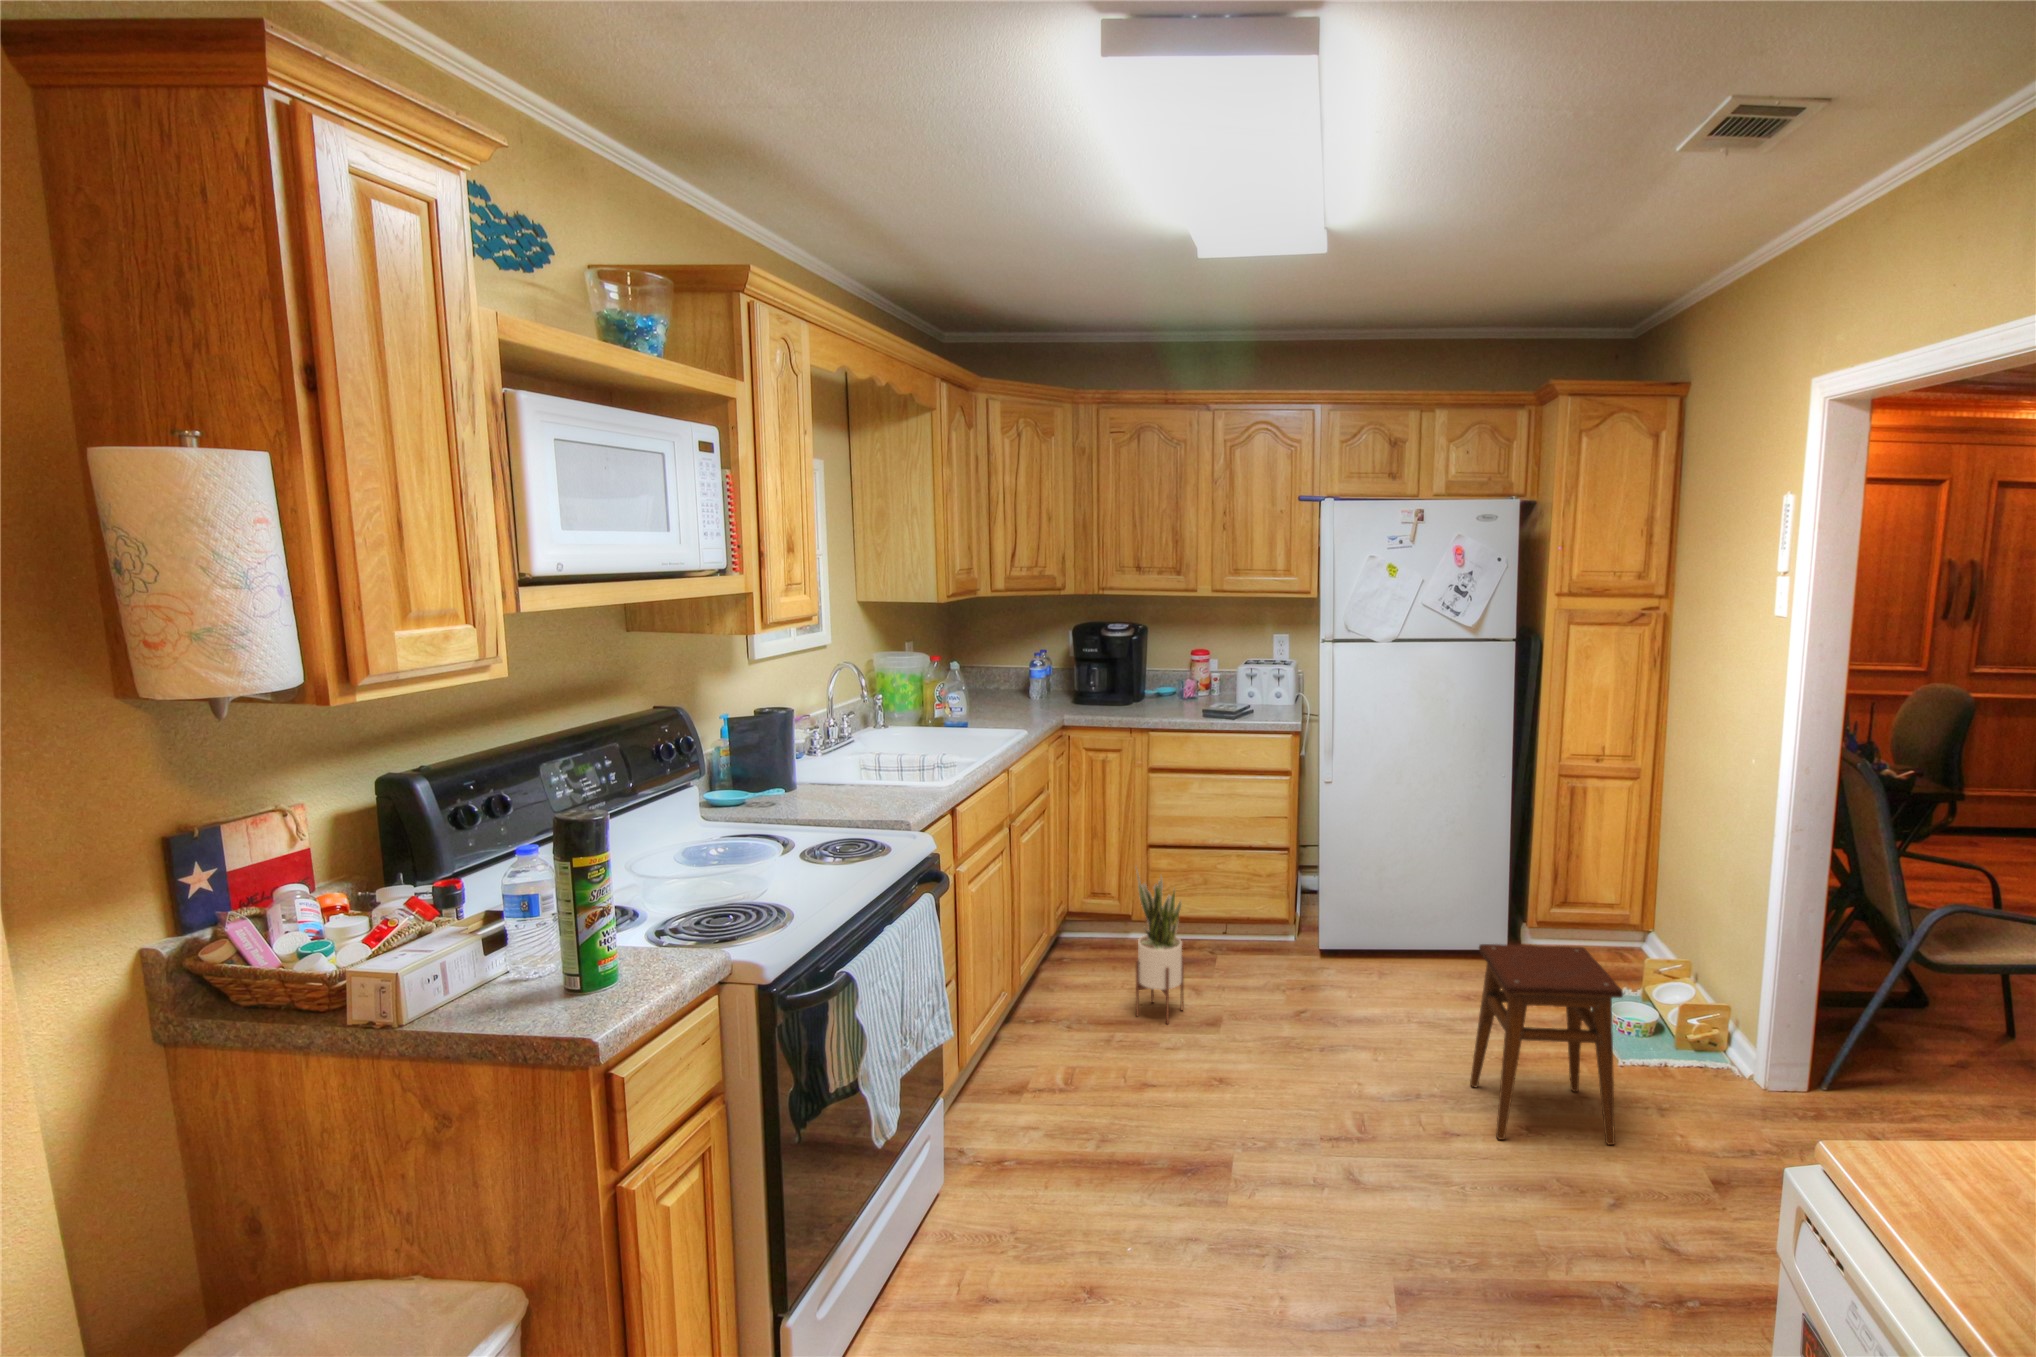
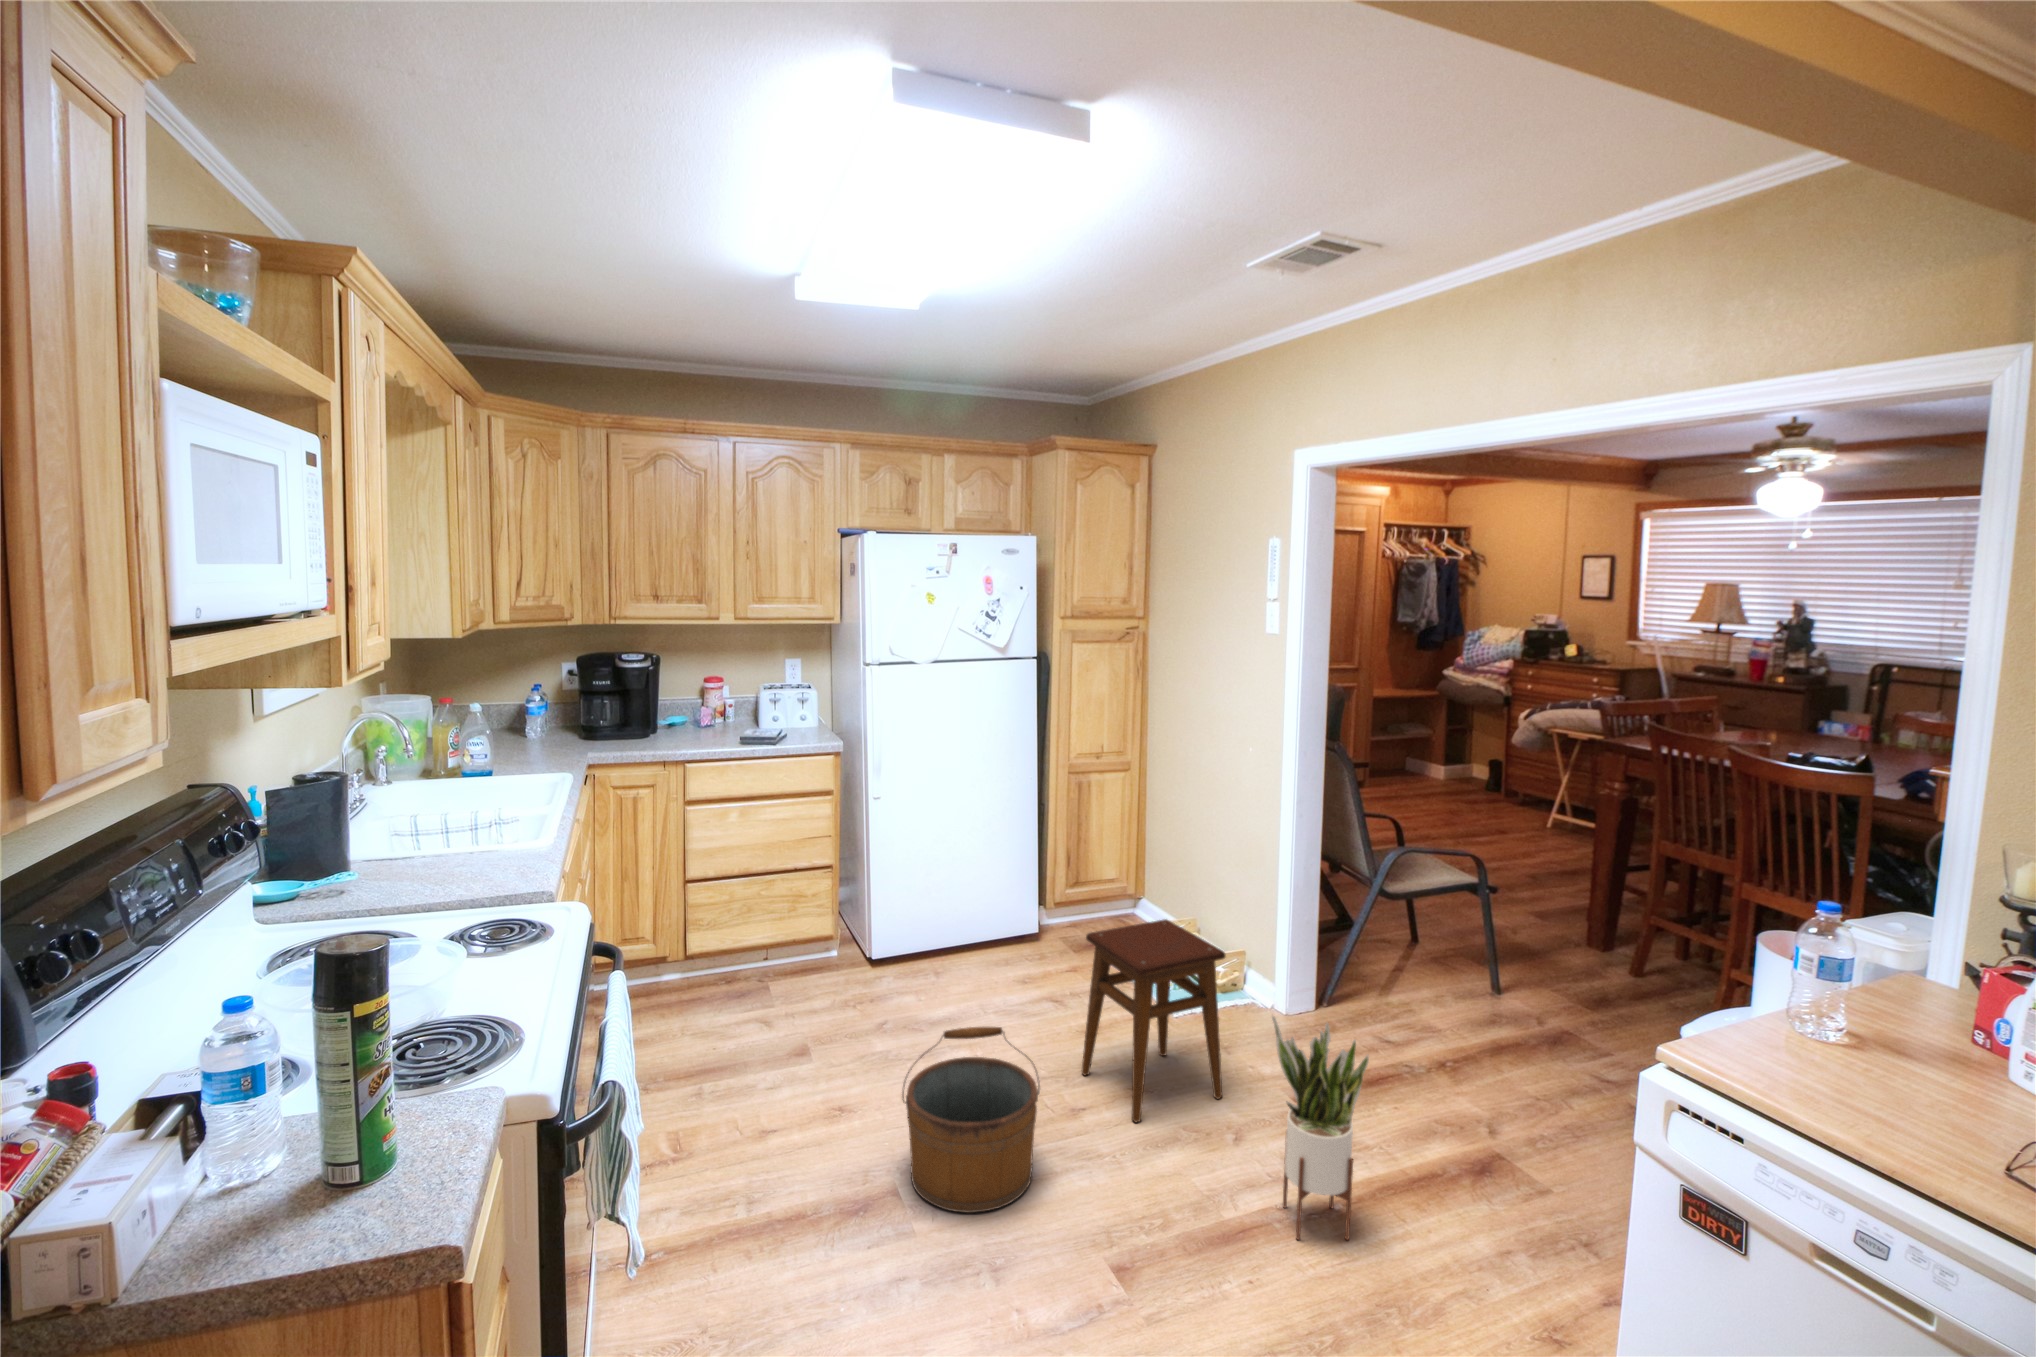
potted plant: present [1136,870,1184,1024] -> present [1272,1016,1369,1240]
bucket: none [1250,999,1377,1165] -> present [902,1027,1040,1213]

